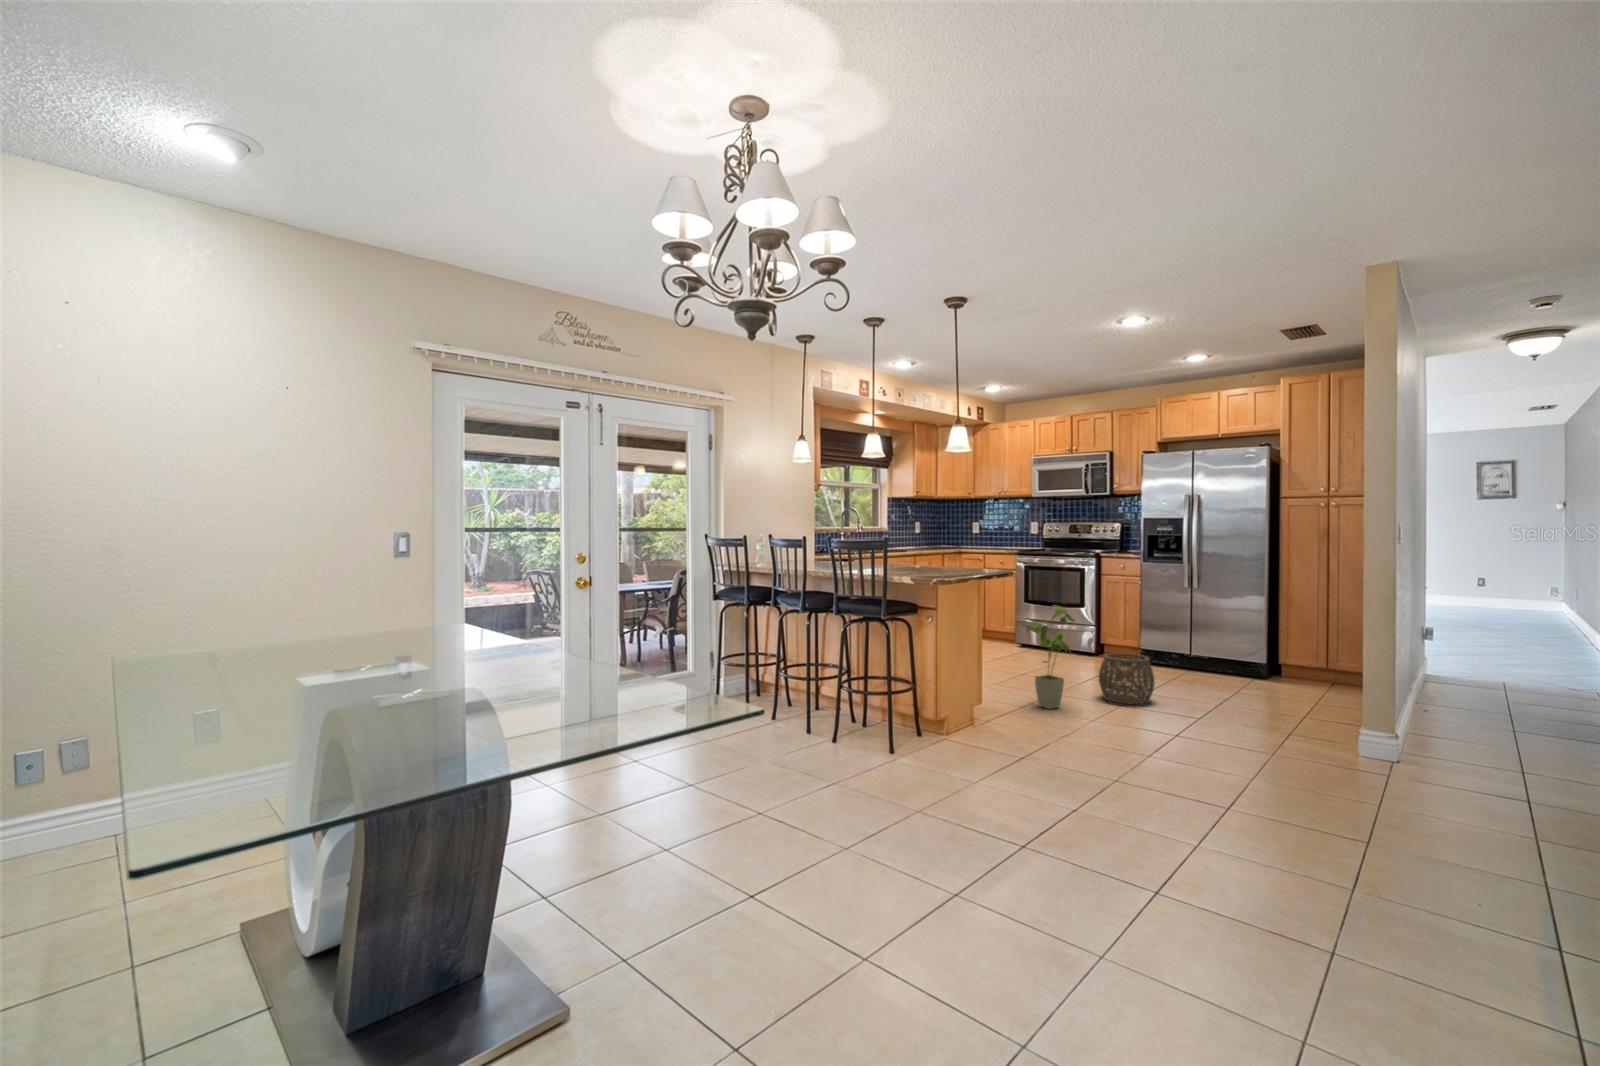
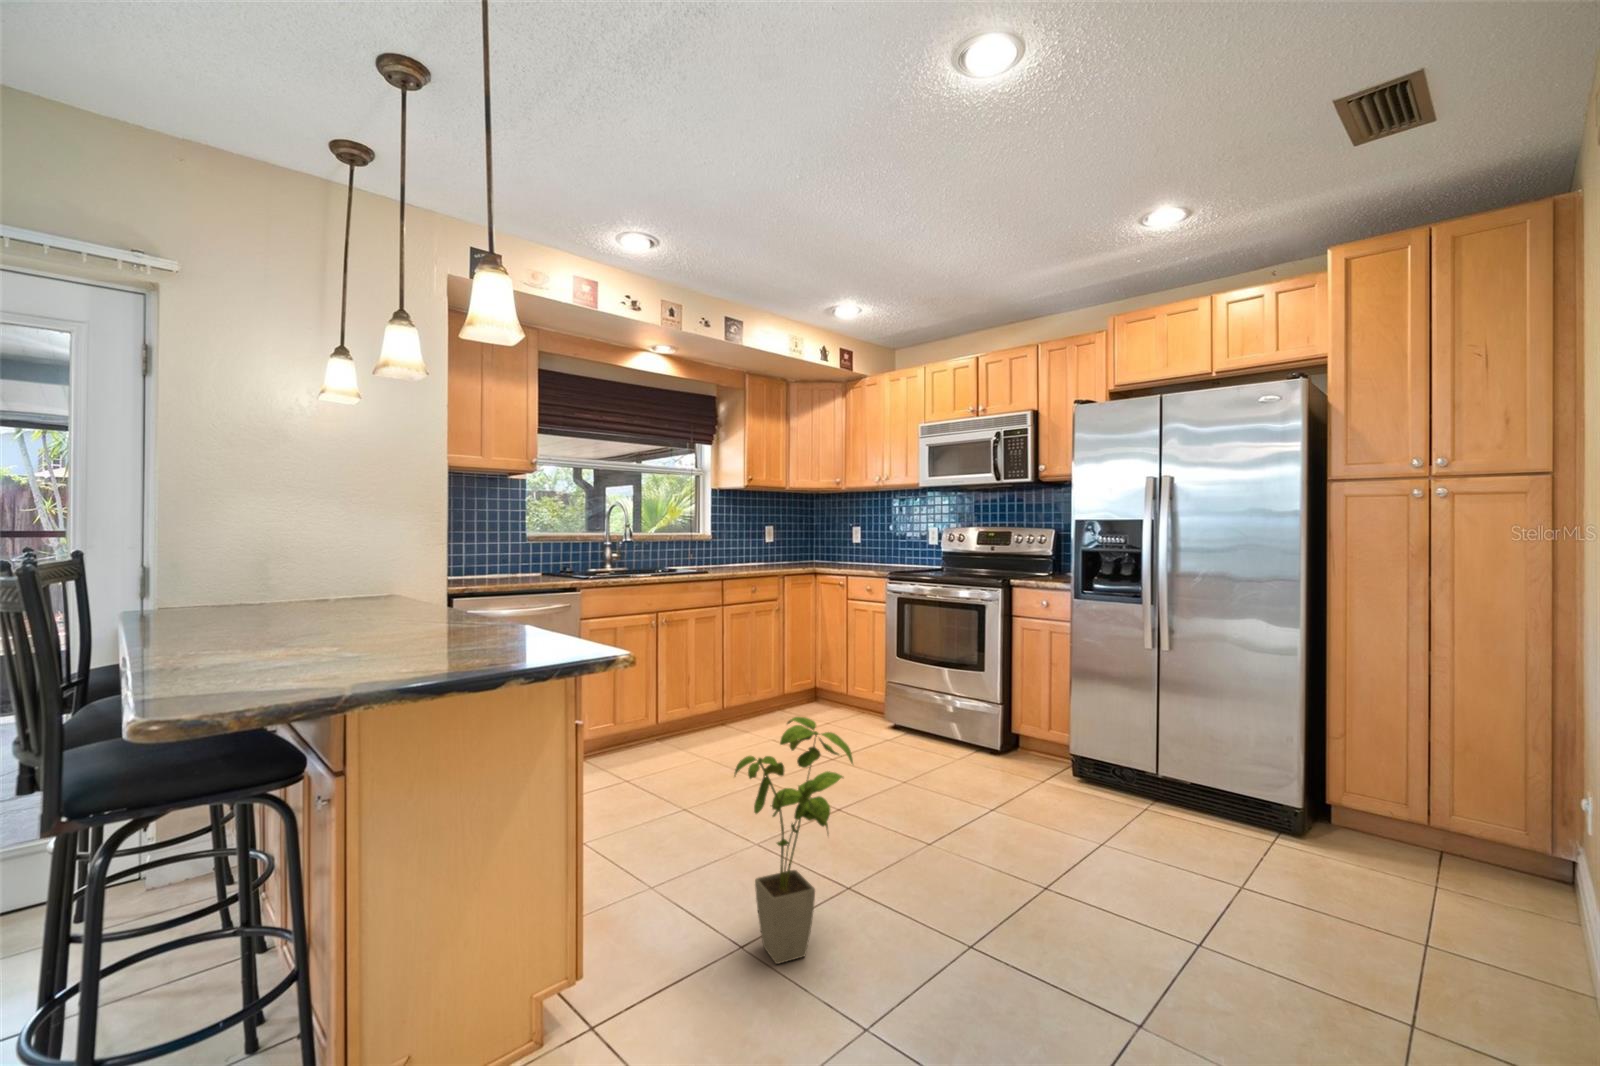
woven basket: present [1099,653,1155,704] -> none [921,808,1041,948]

